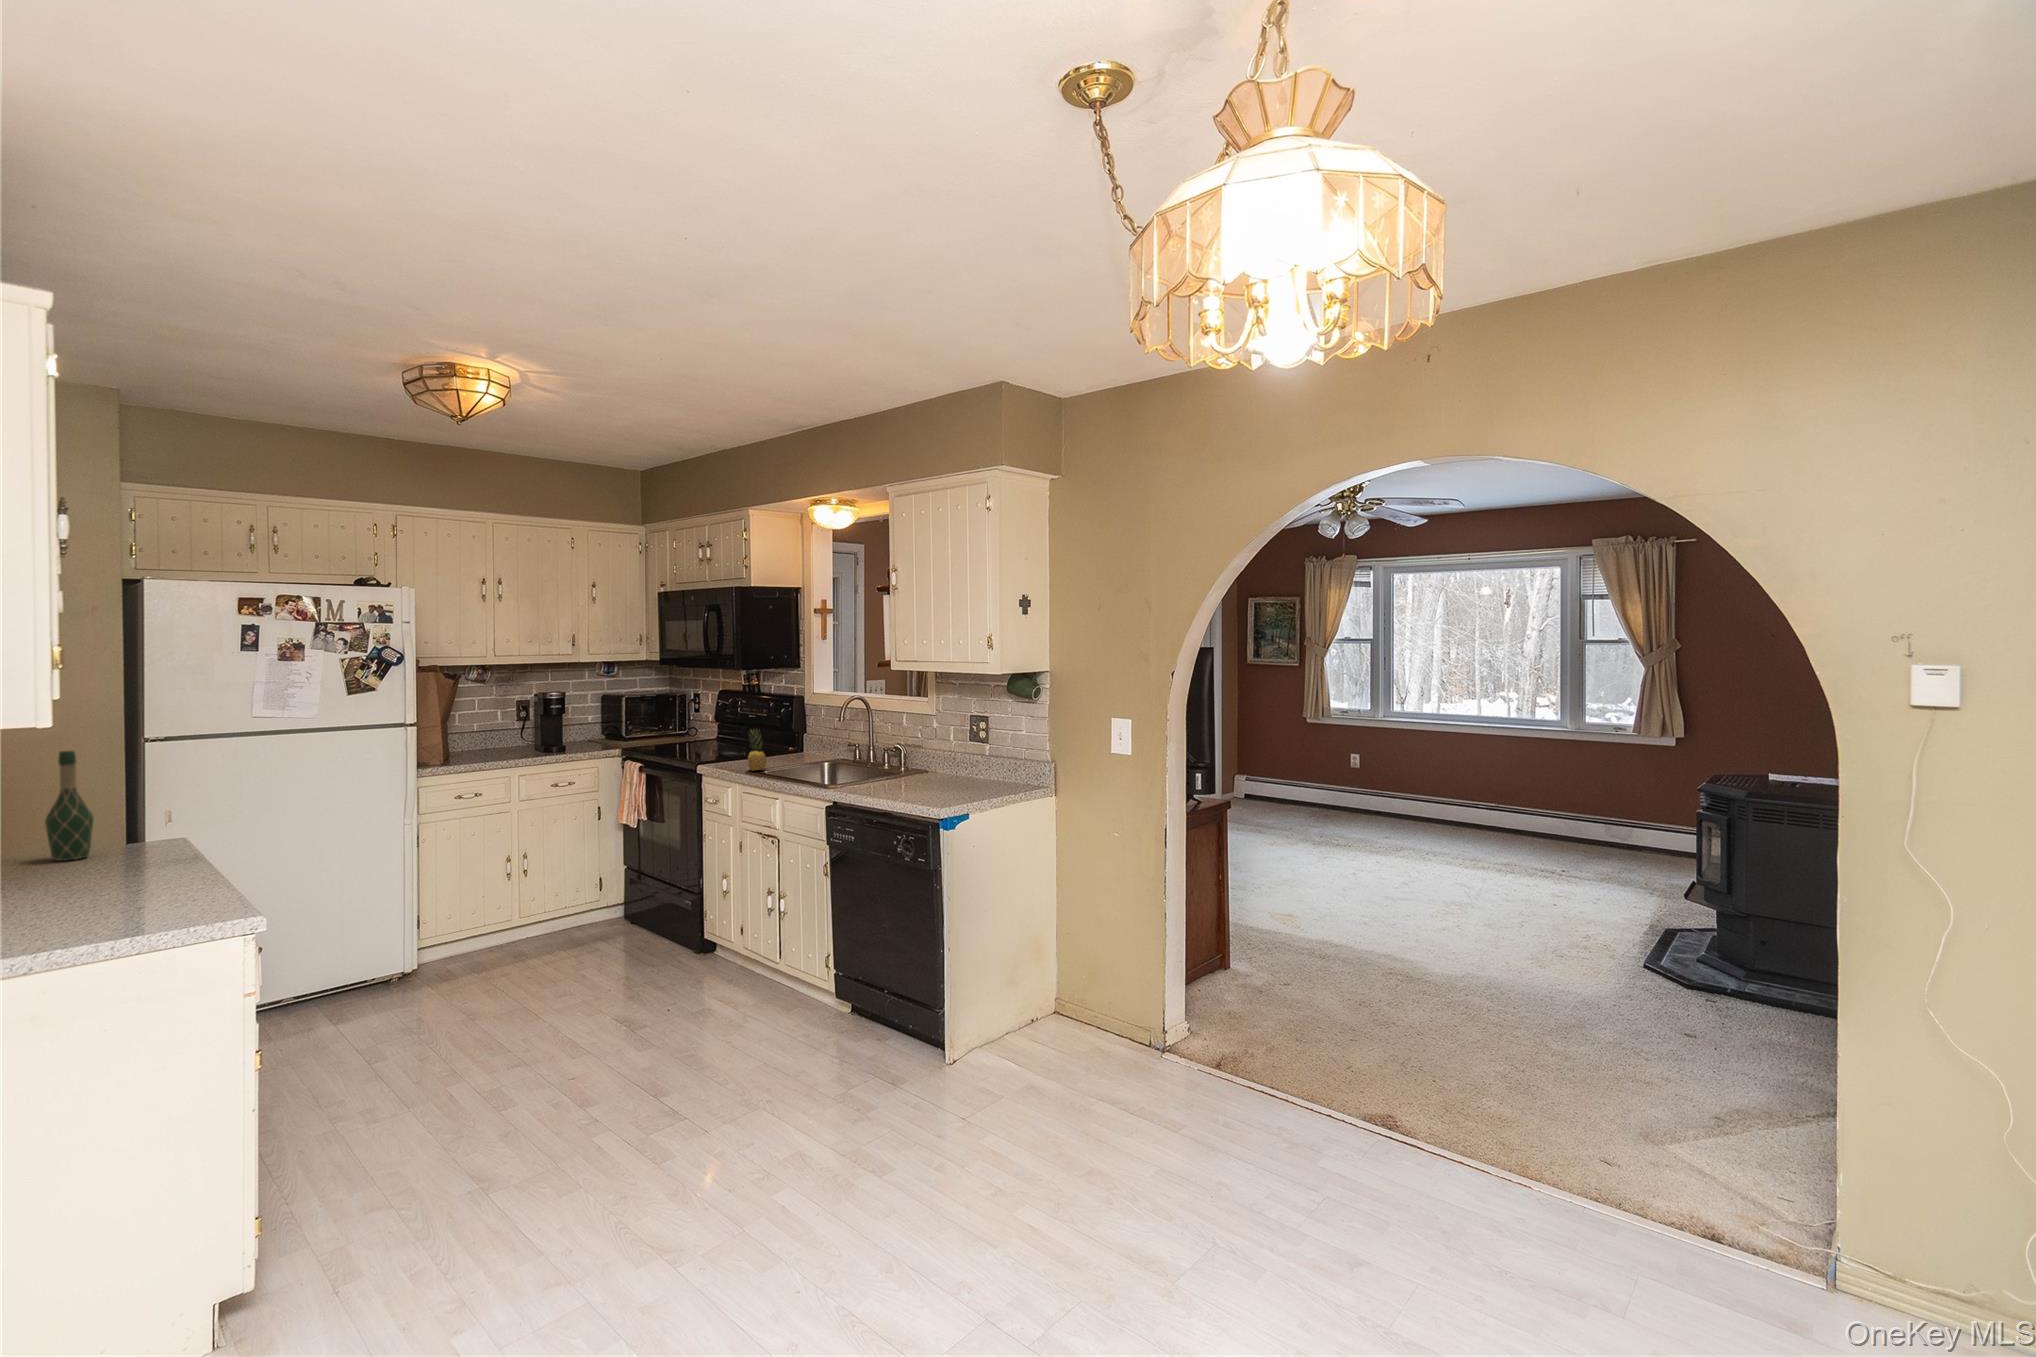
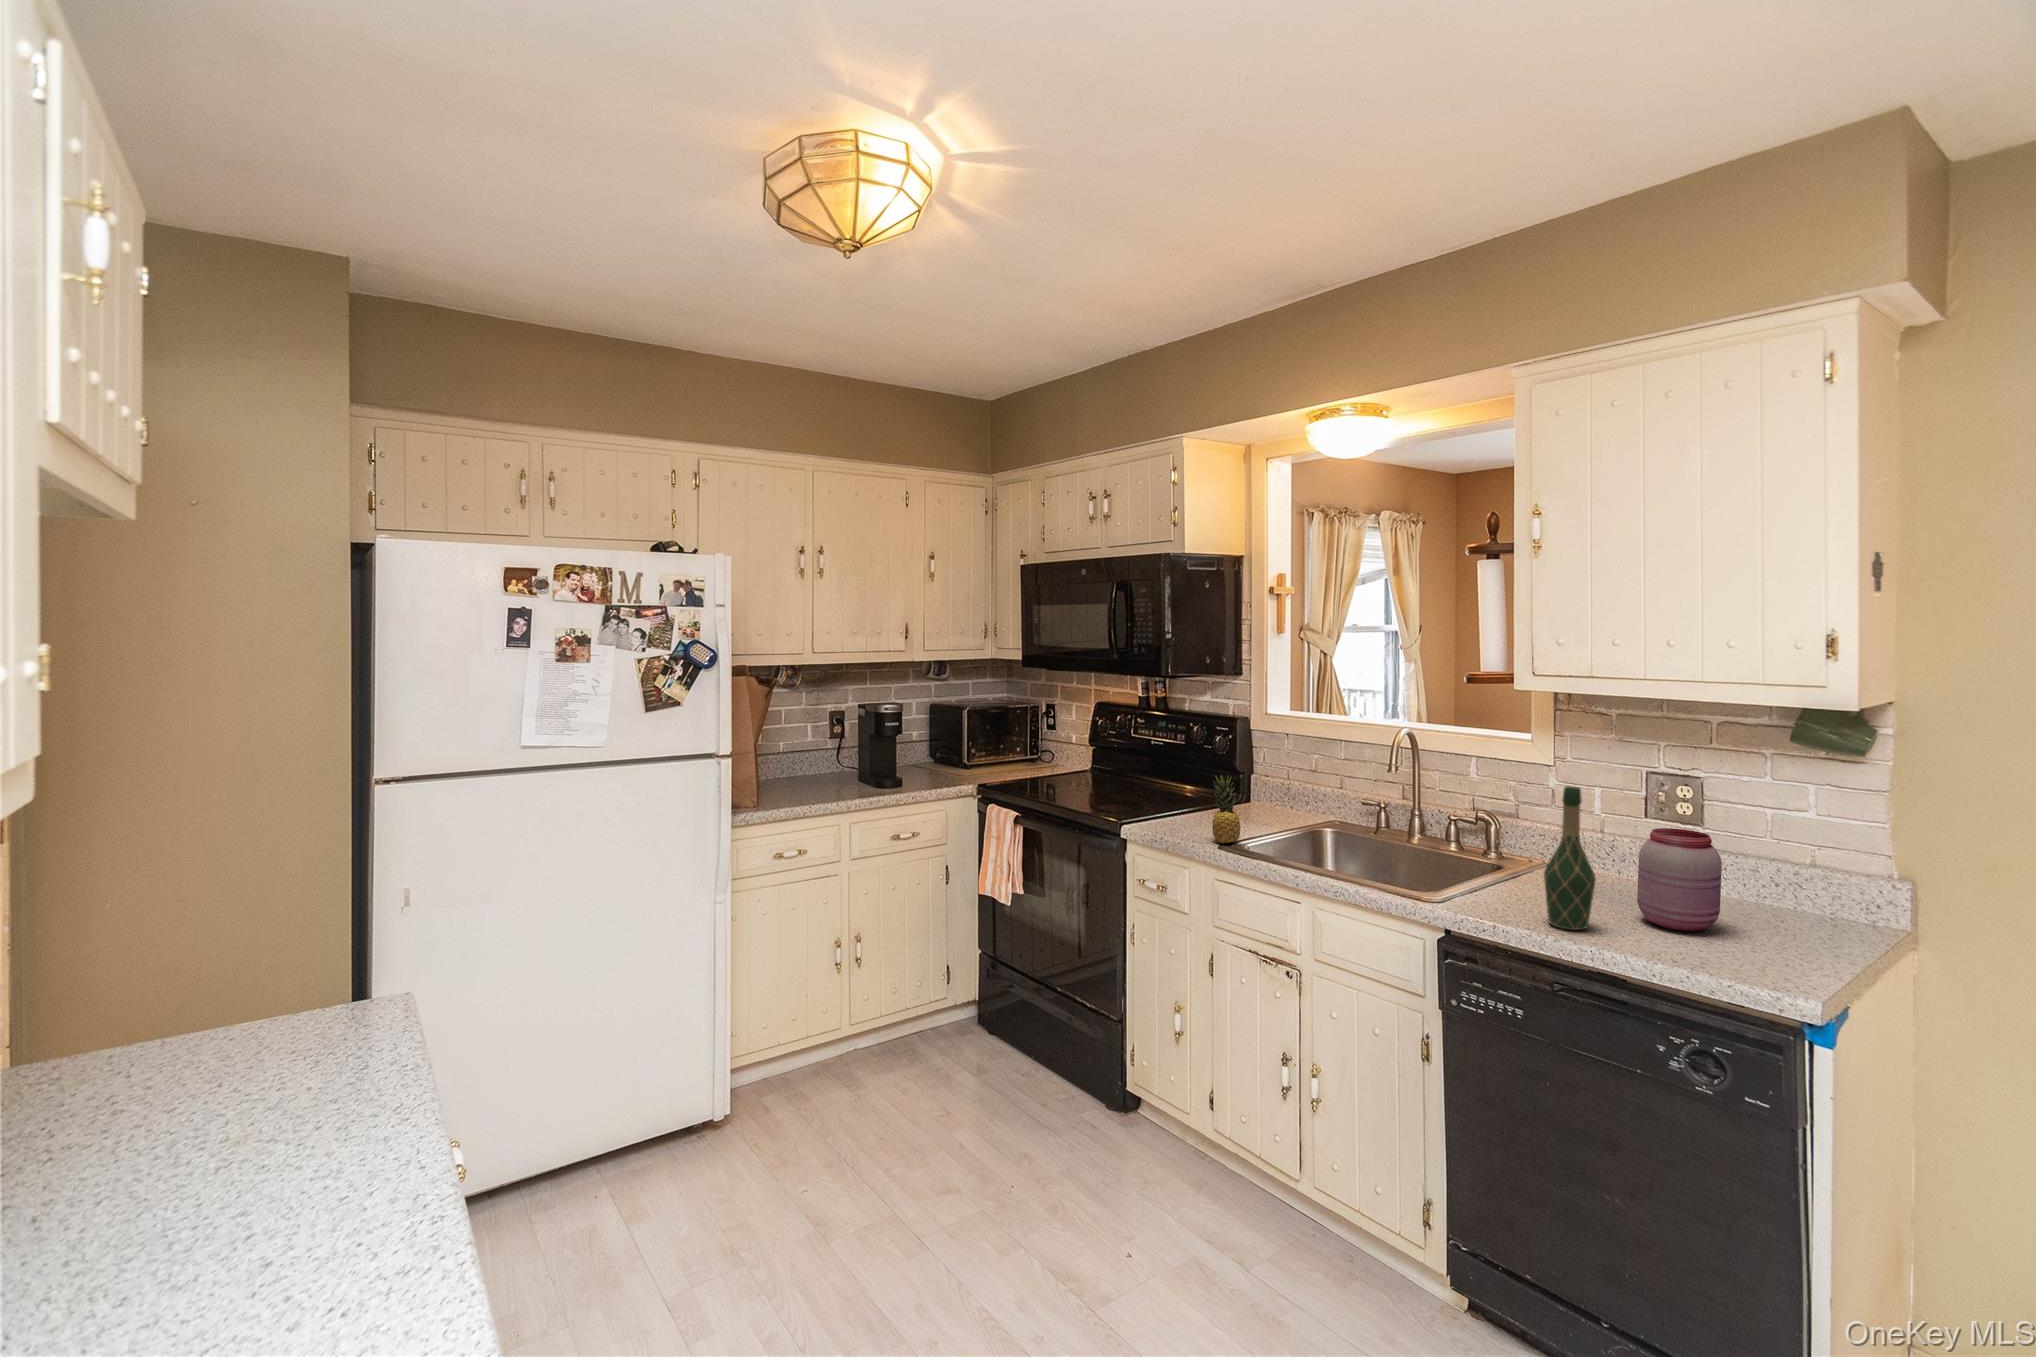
jar: none [934,741,971,794] -> present [1637,828,1722,931]
wine bottle: present [45,751,94,861] -> present [1544,786,1595,930]

